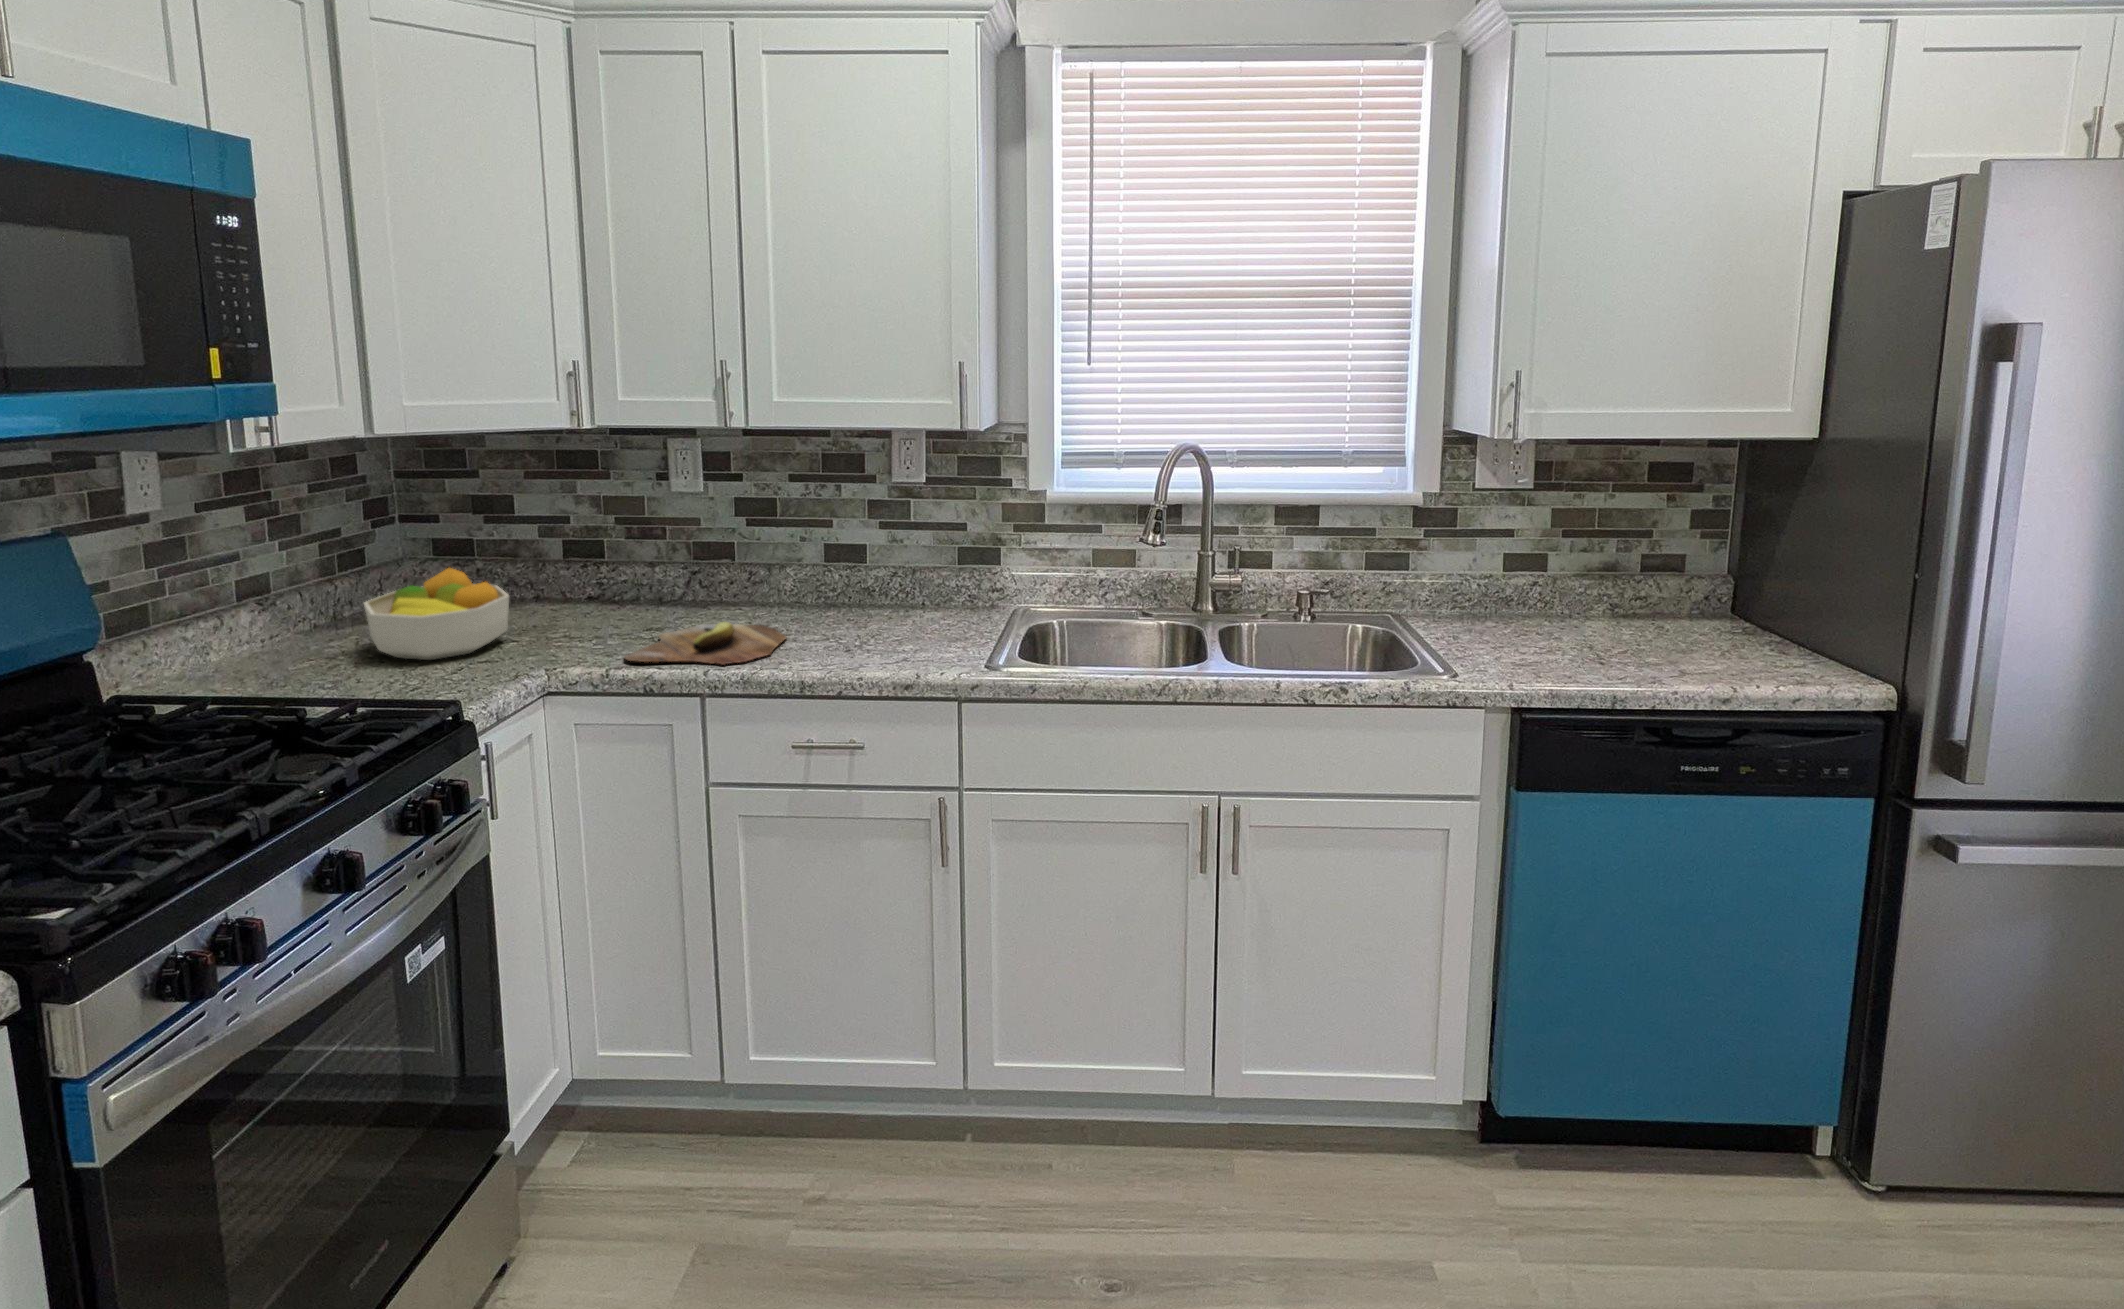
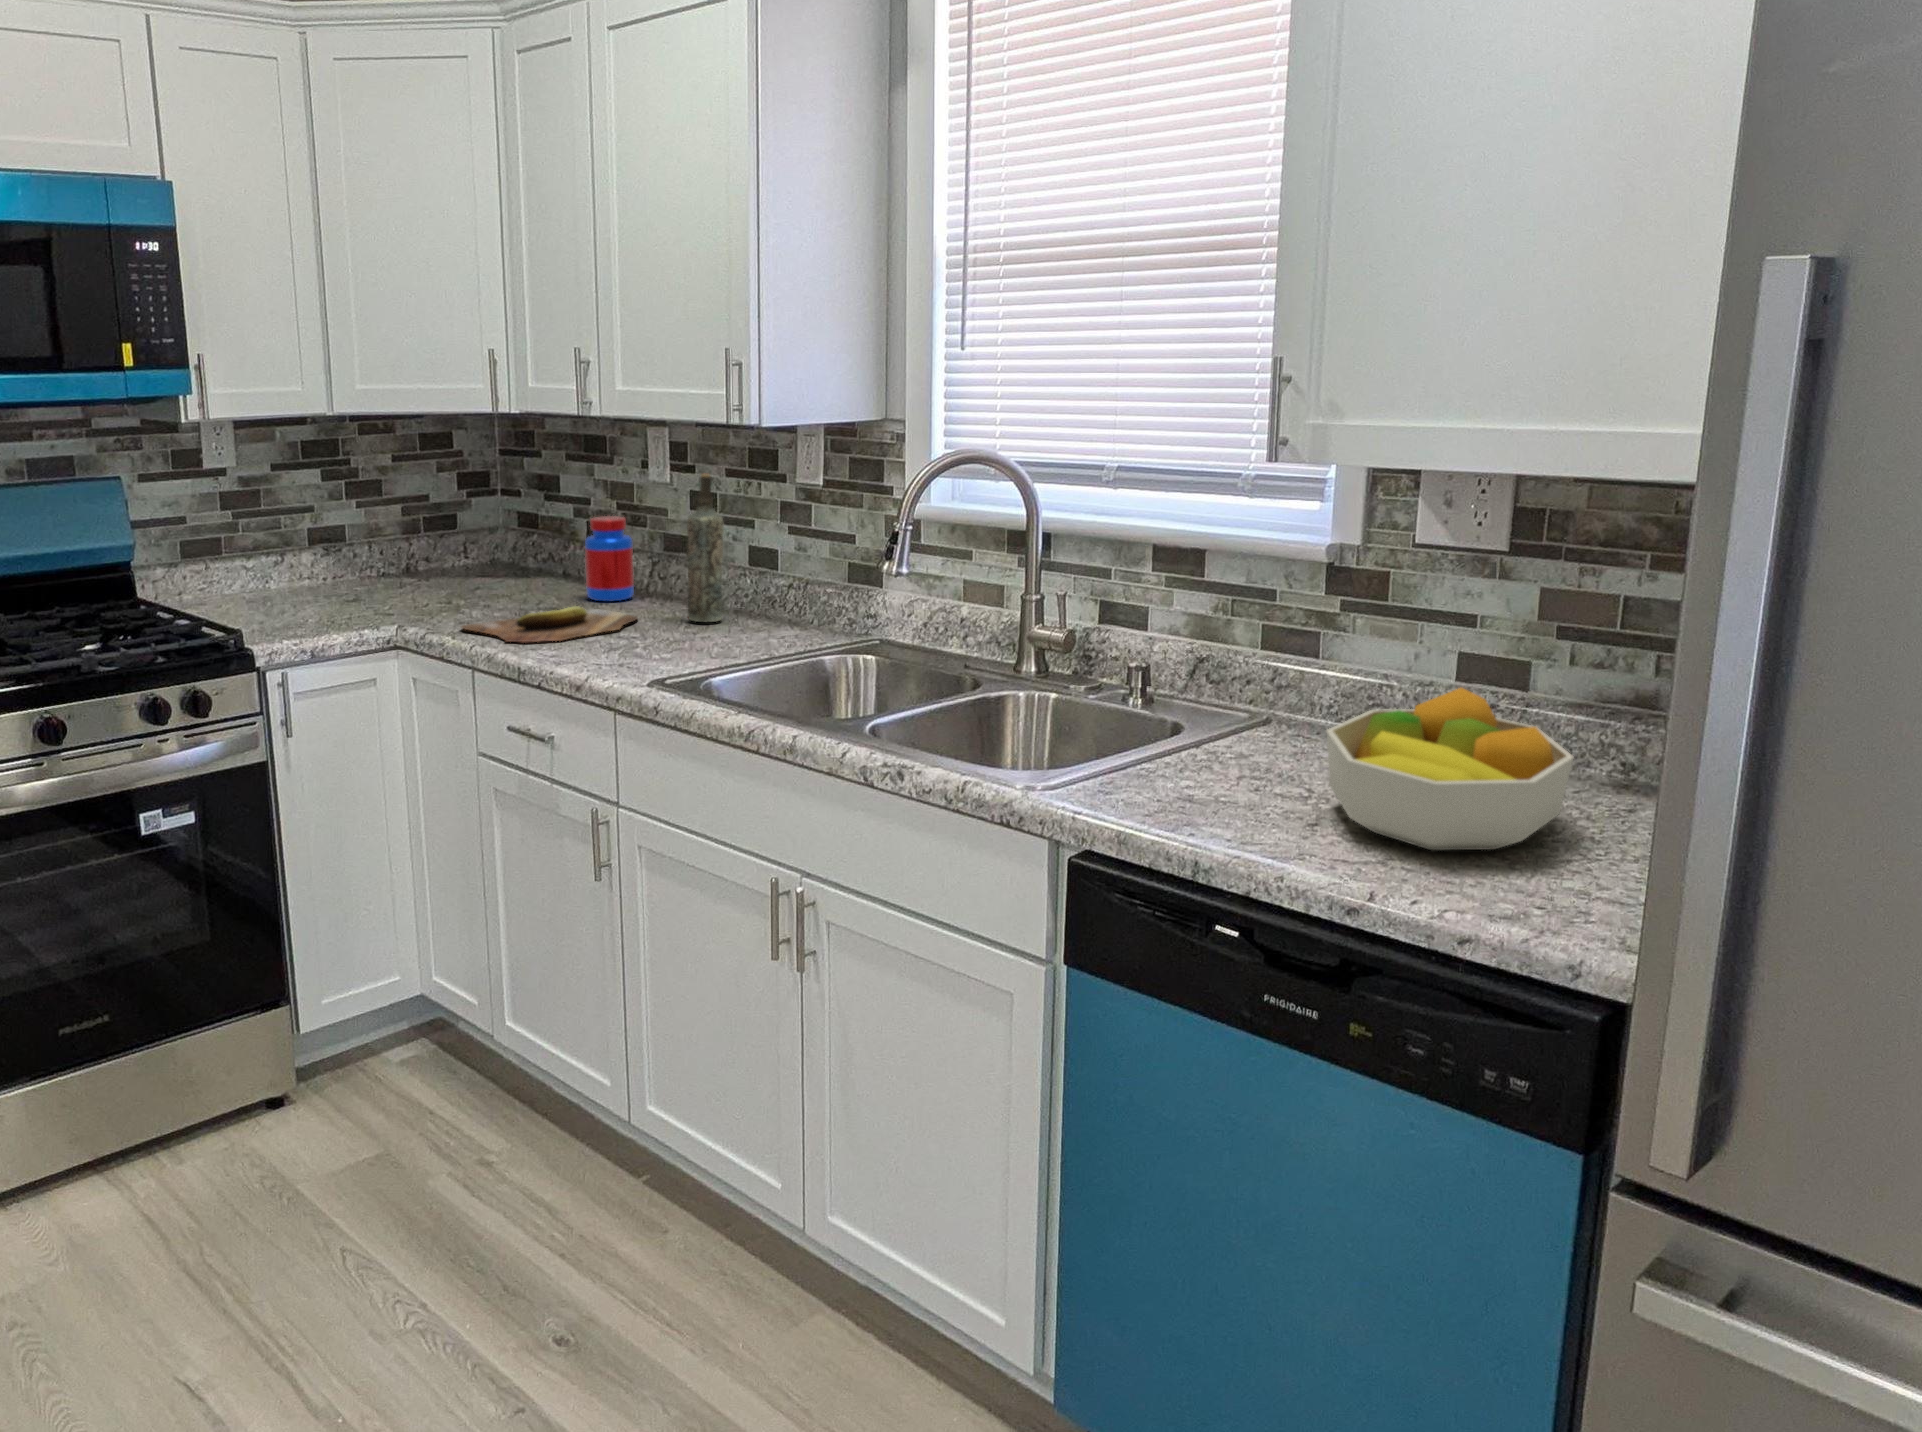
bottle: none [807,477,843,620] -> present [687,474,724,622]
jar: none [633,530,687,619] -> present [585,516,634,602]
fruit bowl: present [364,568,509,660] -> present [1327,688,1573,851]

